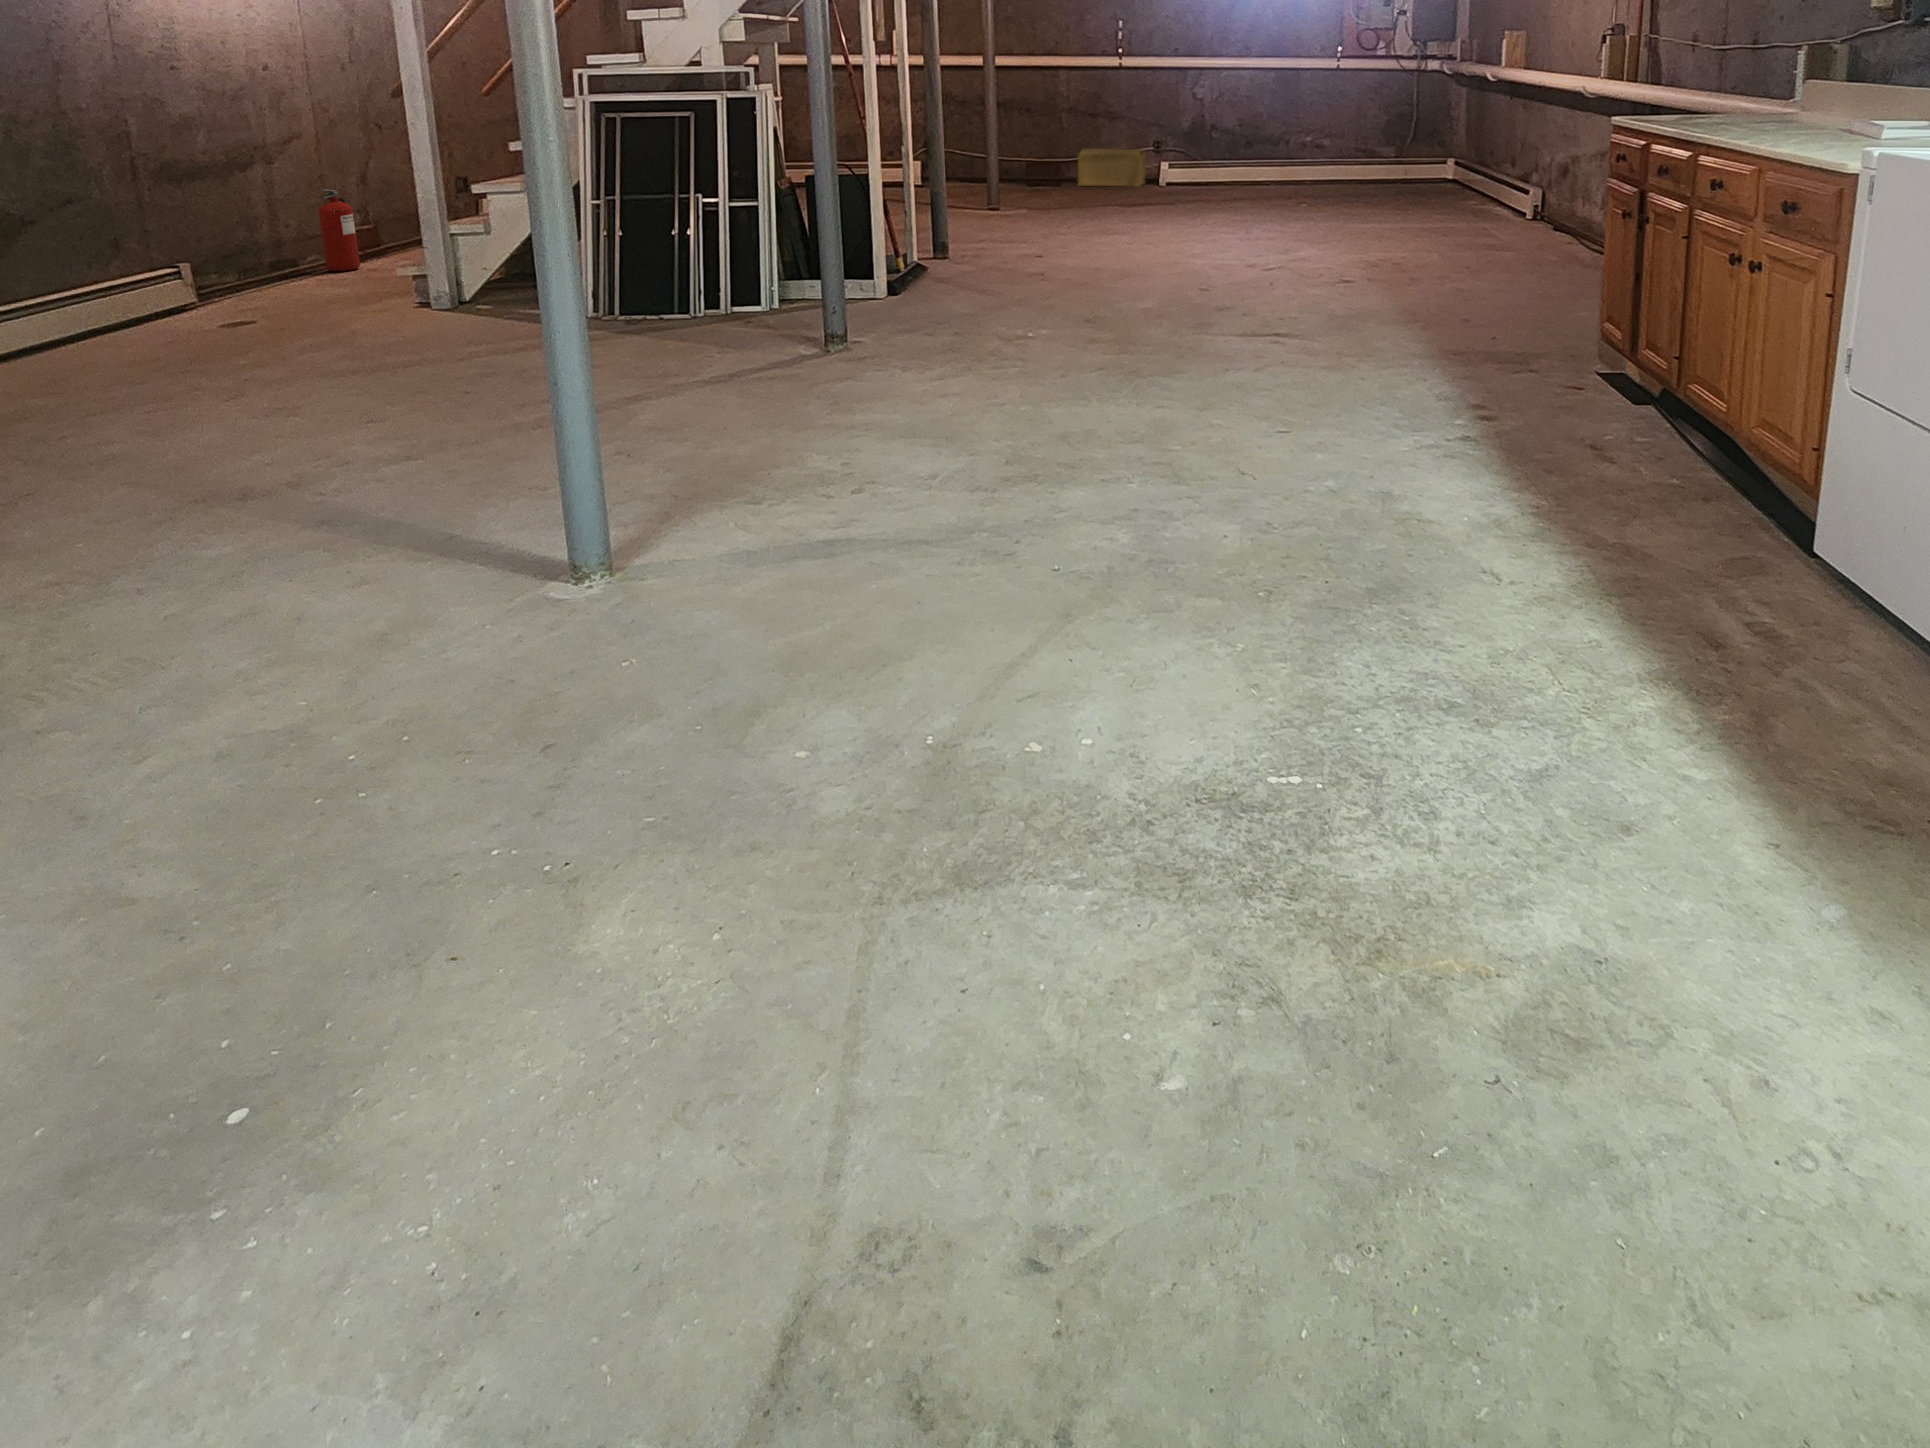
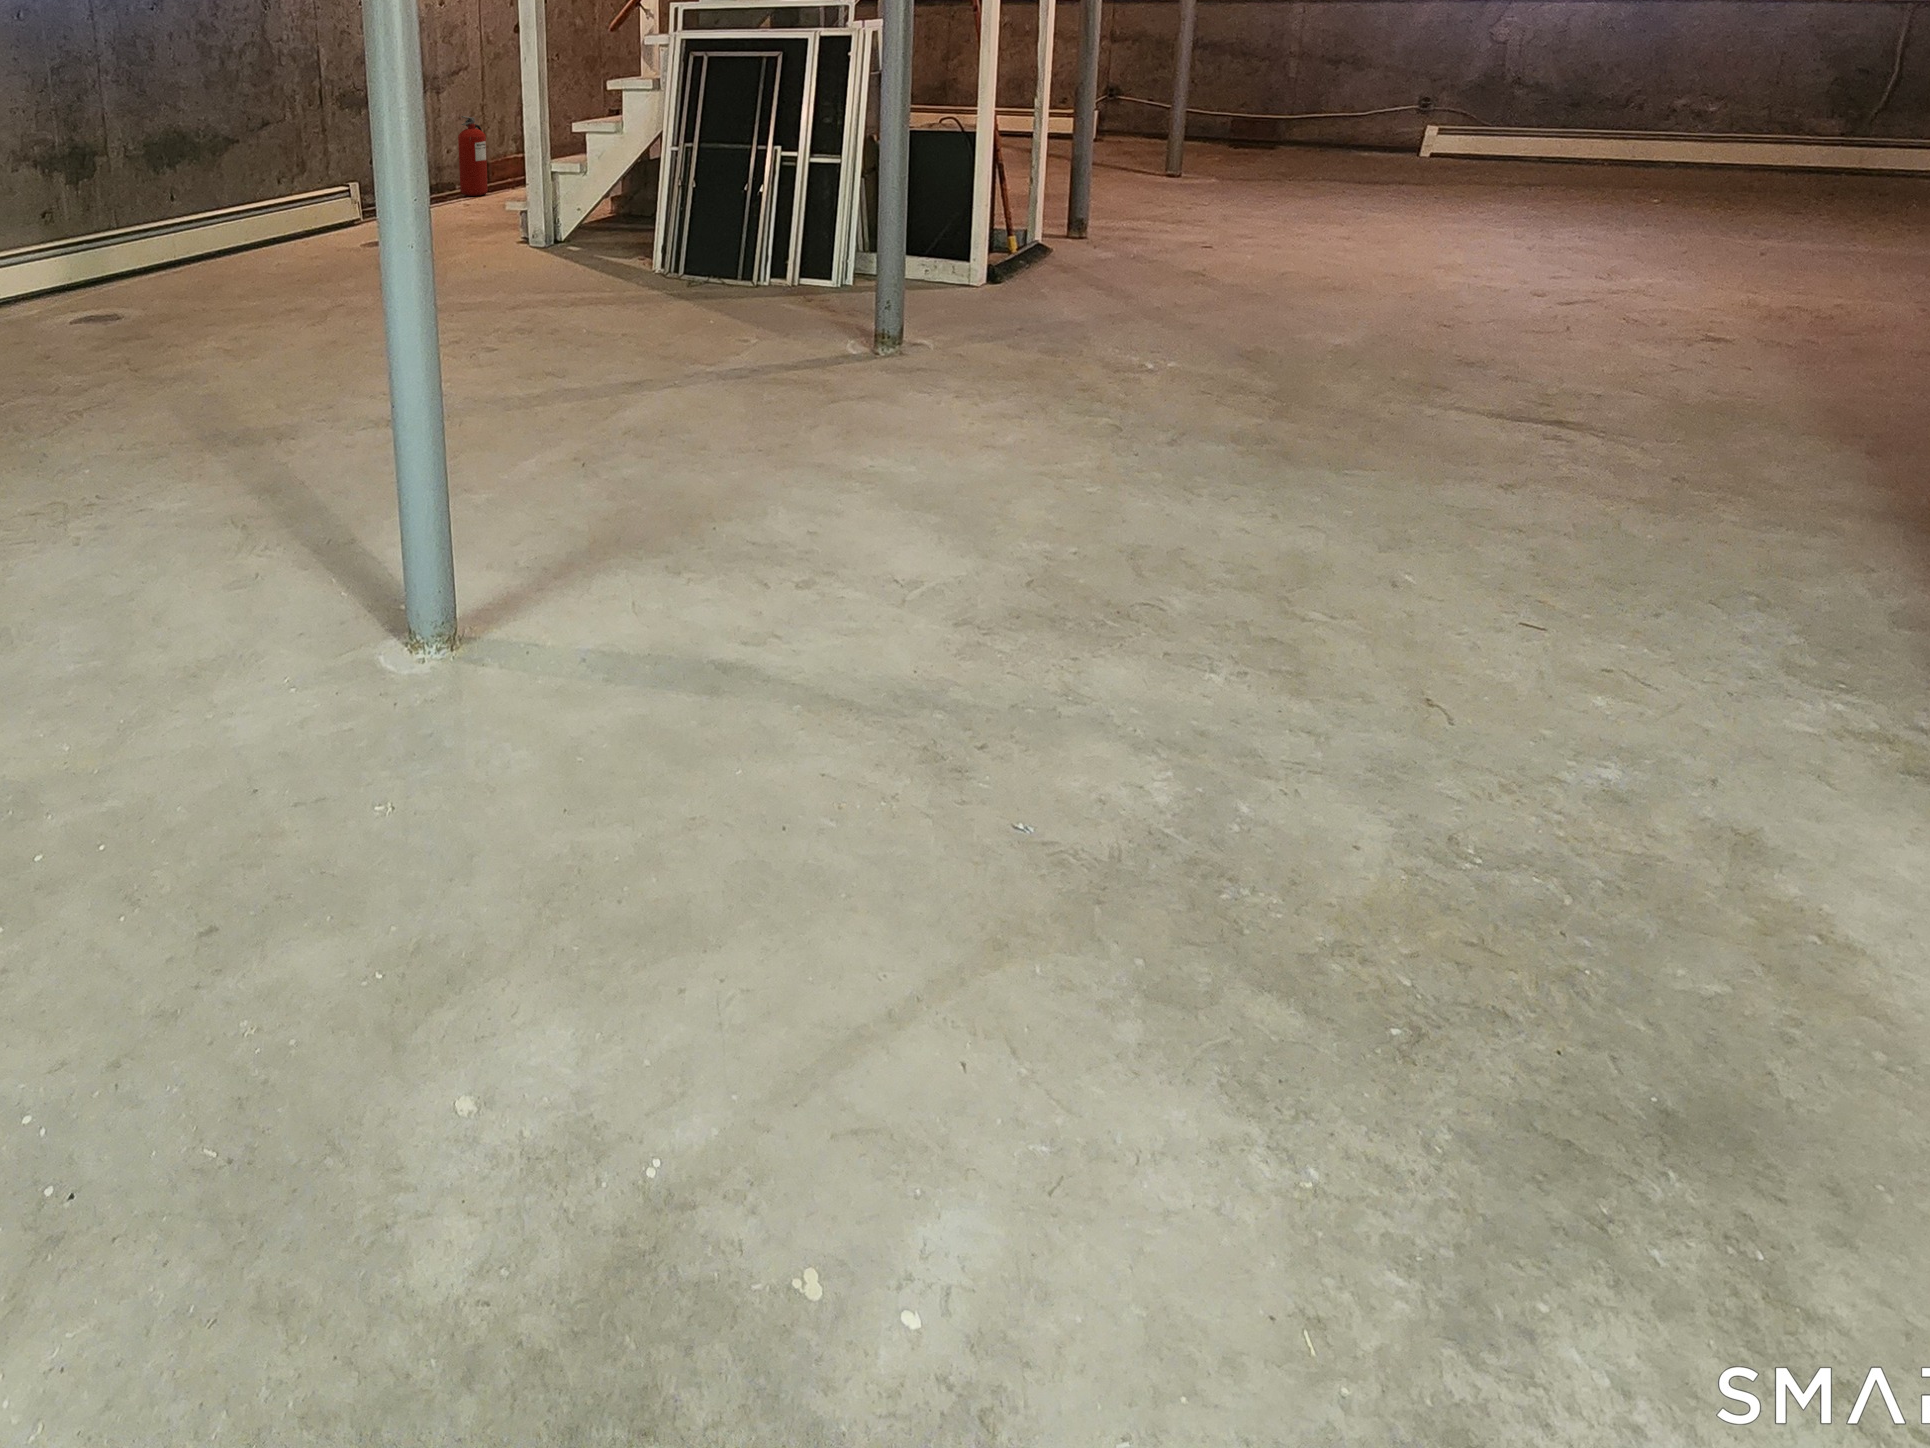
cardboard box: present [1078,149,1146,186] -> none [1285,104,1394,158]

